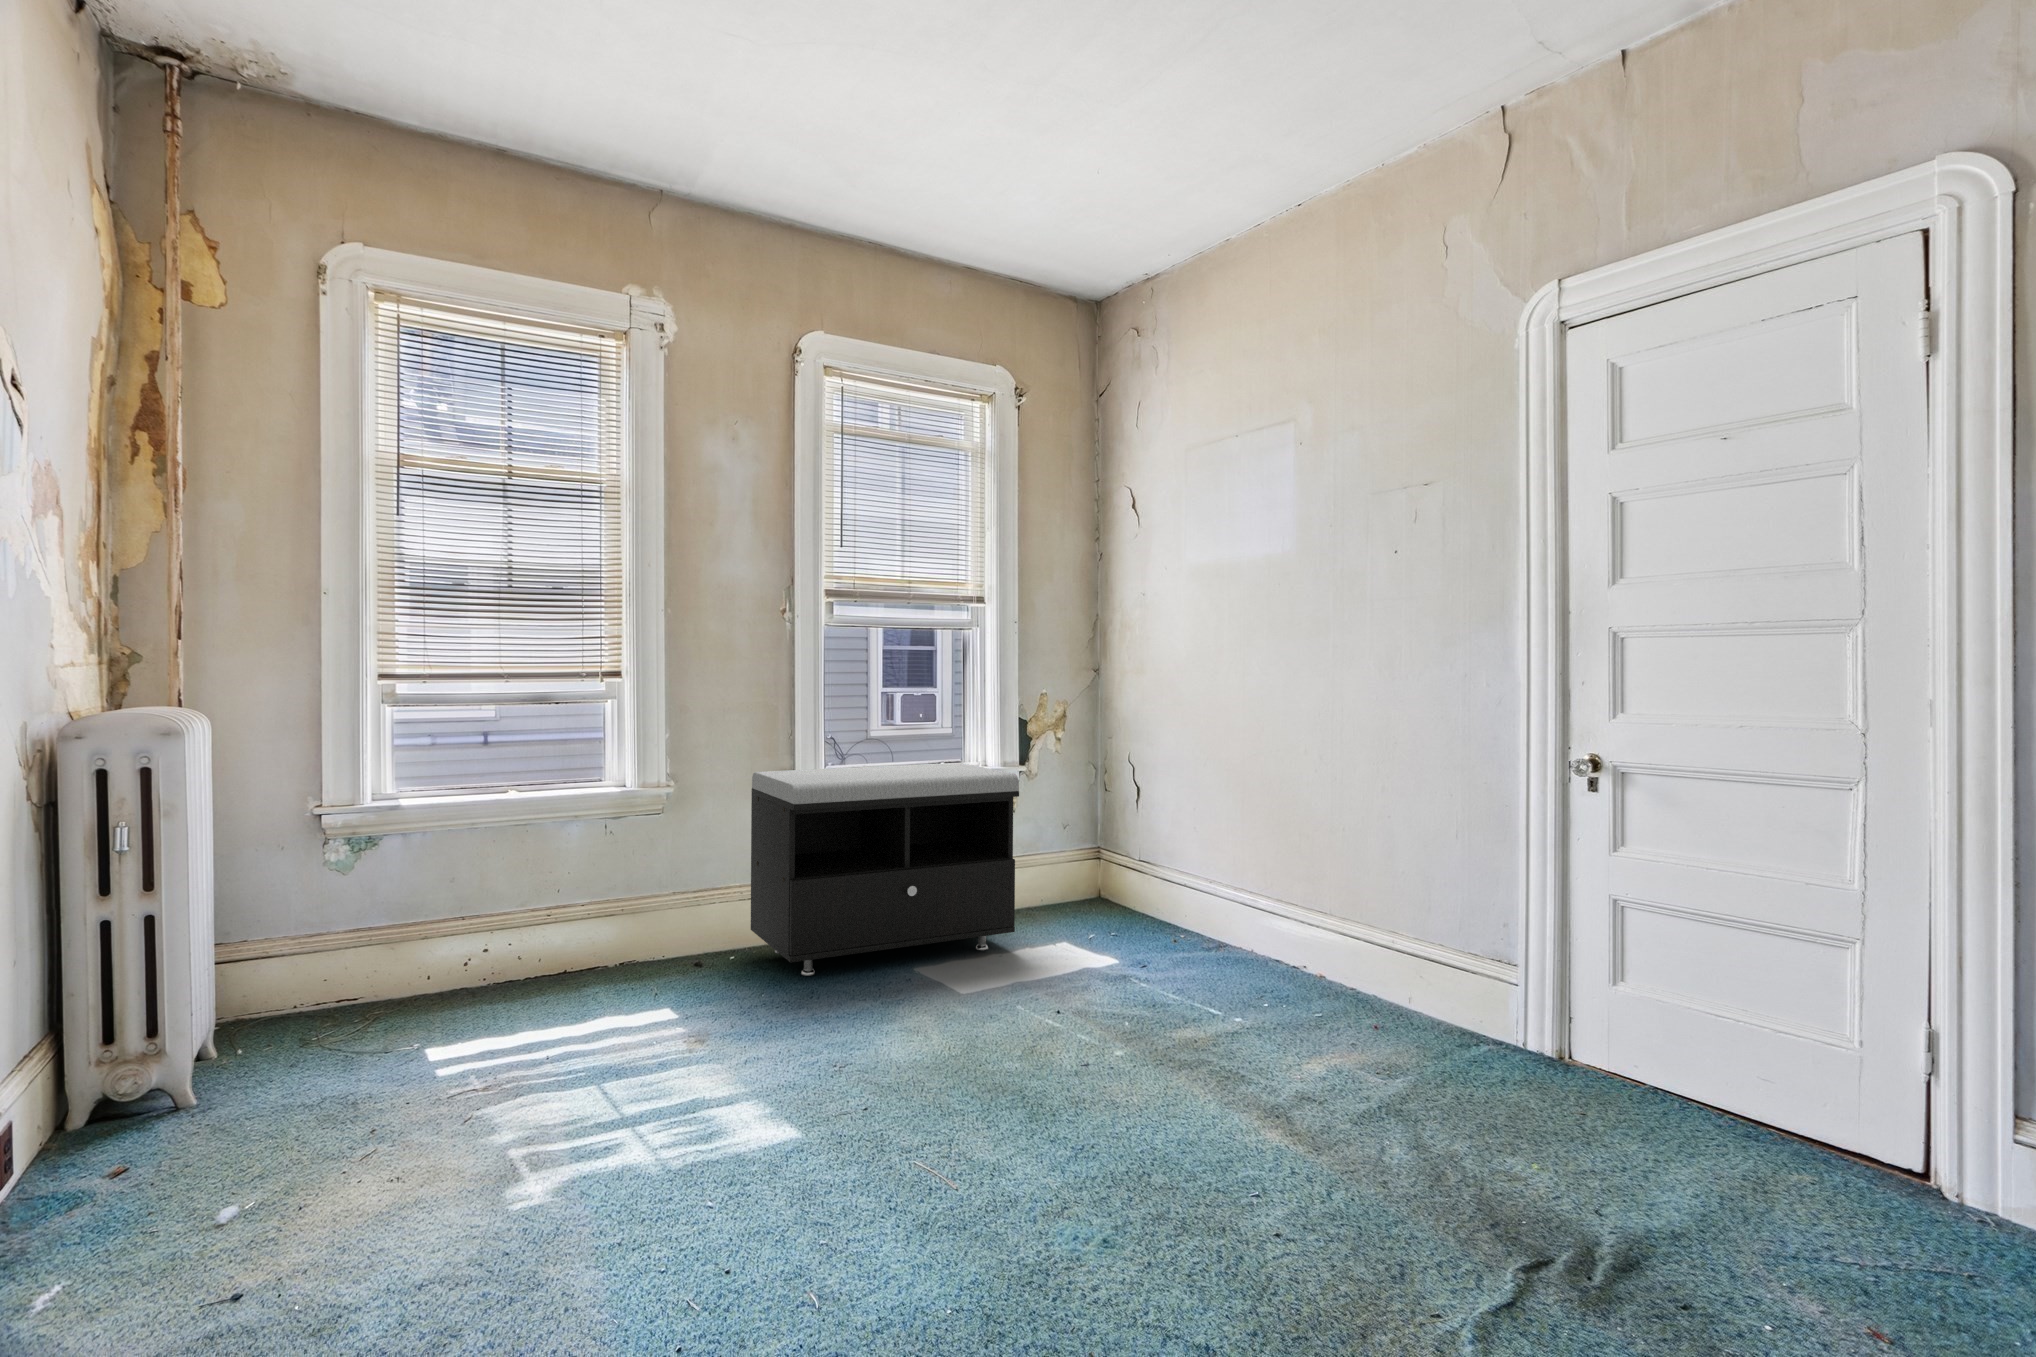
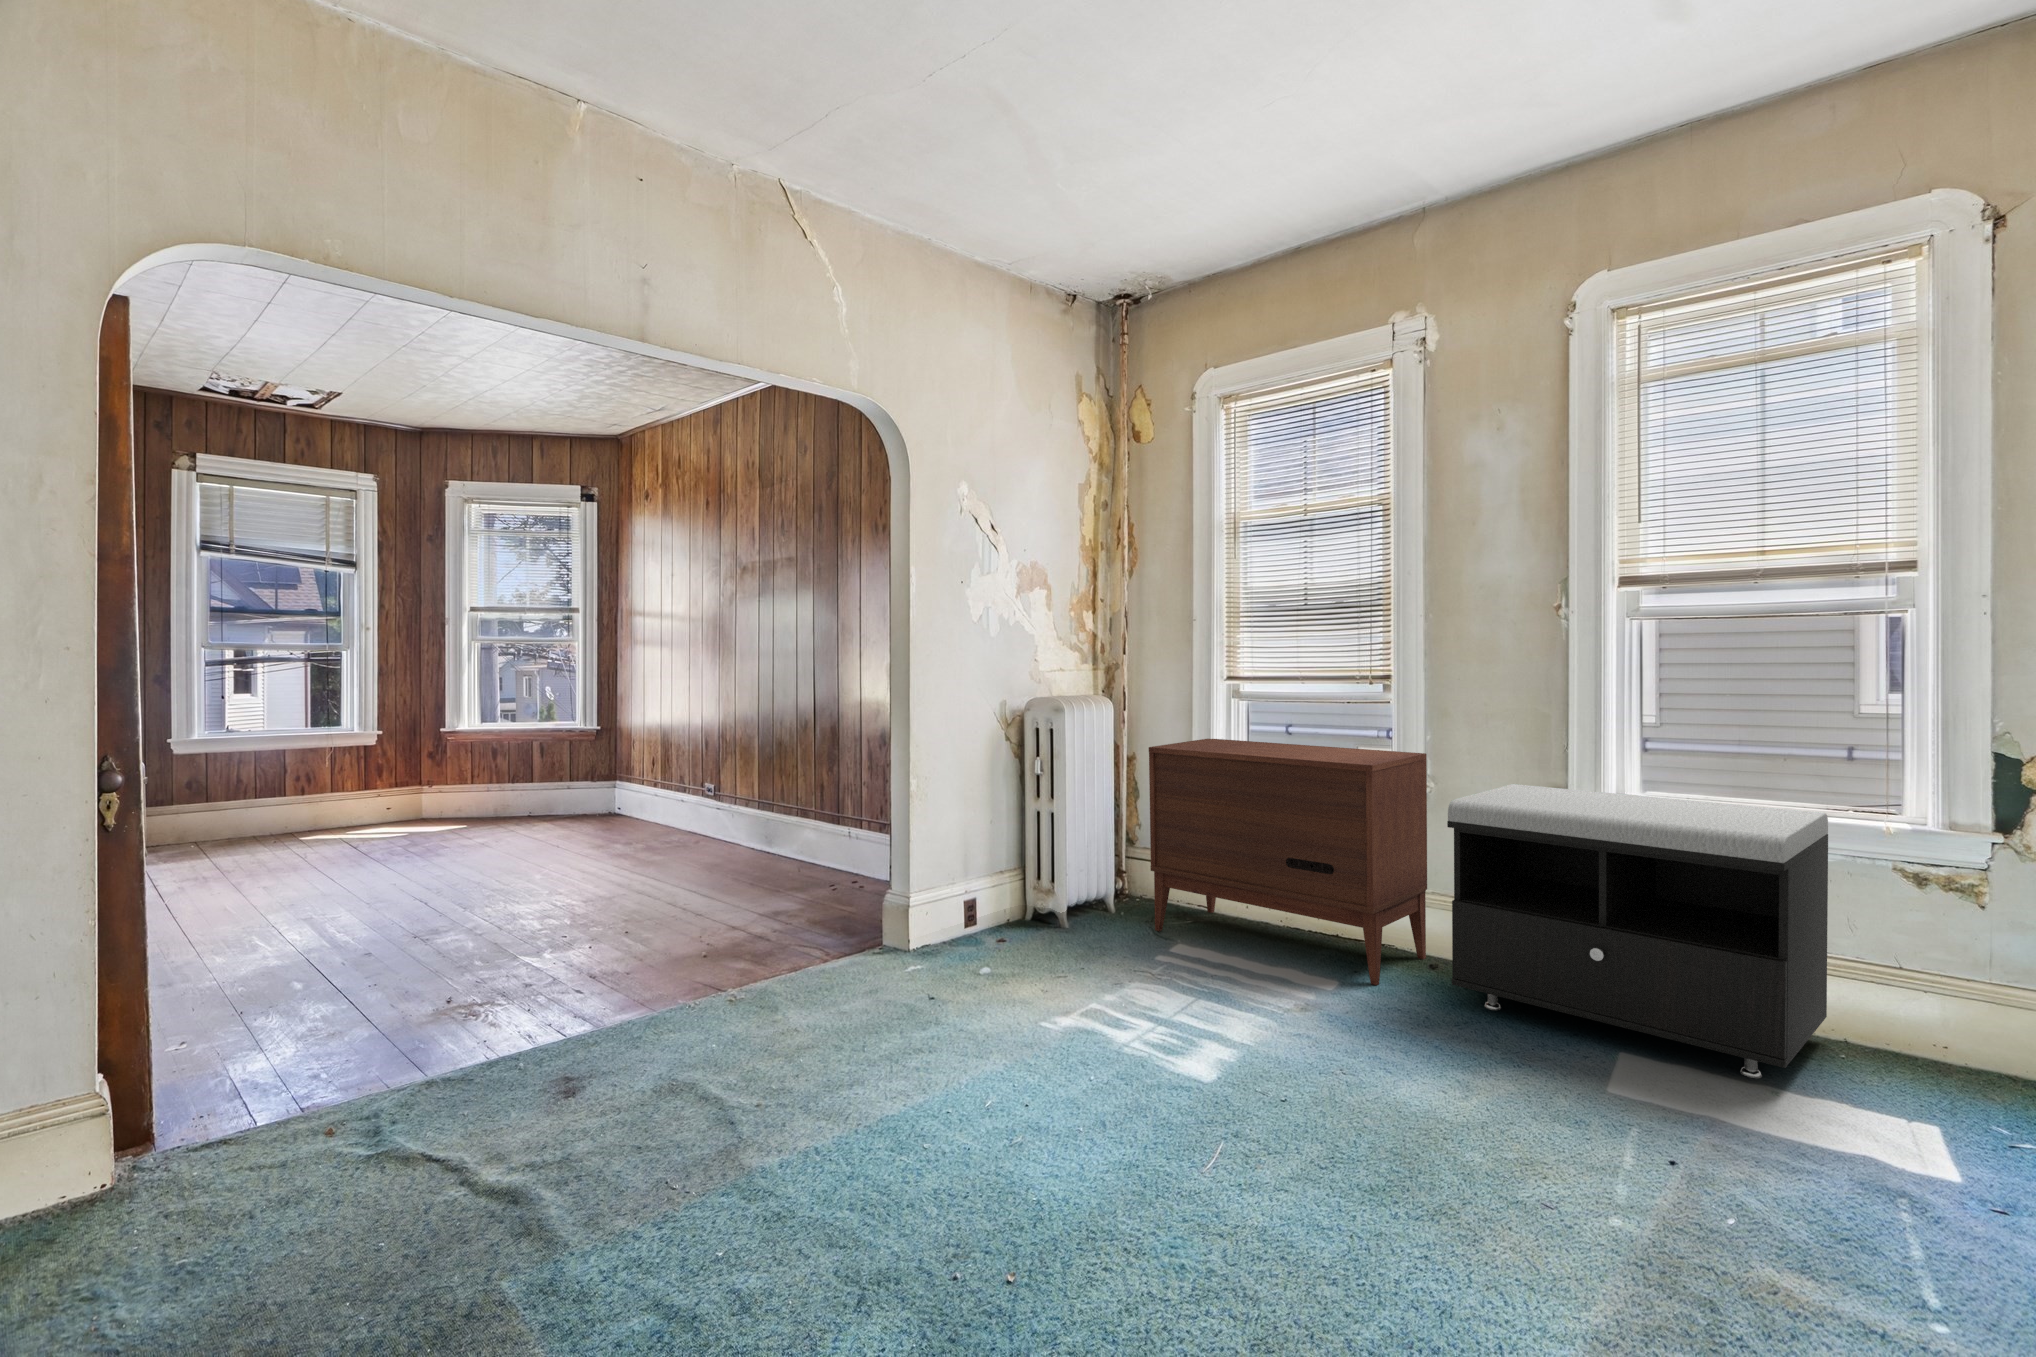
dresser: none [352,752,709,1052] -> present [1149,739,1427,985]

